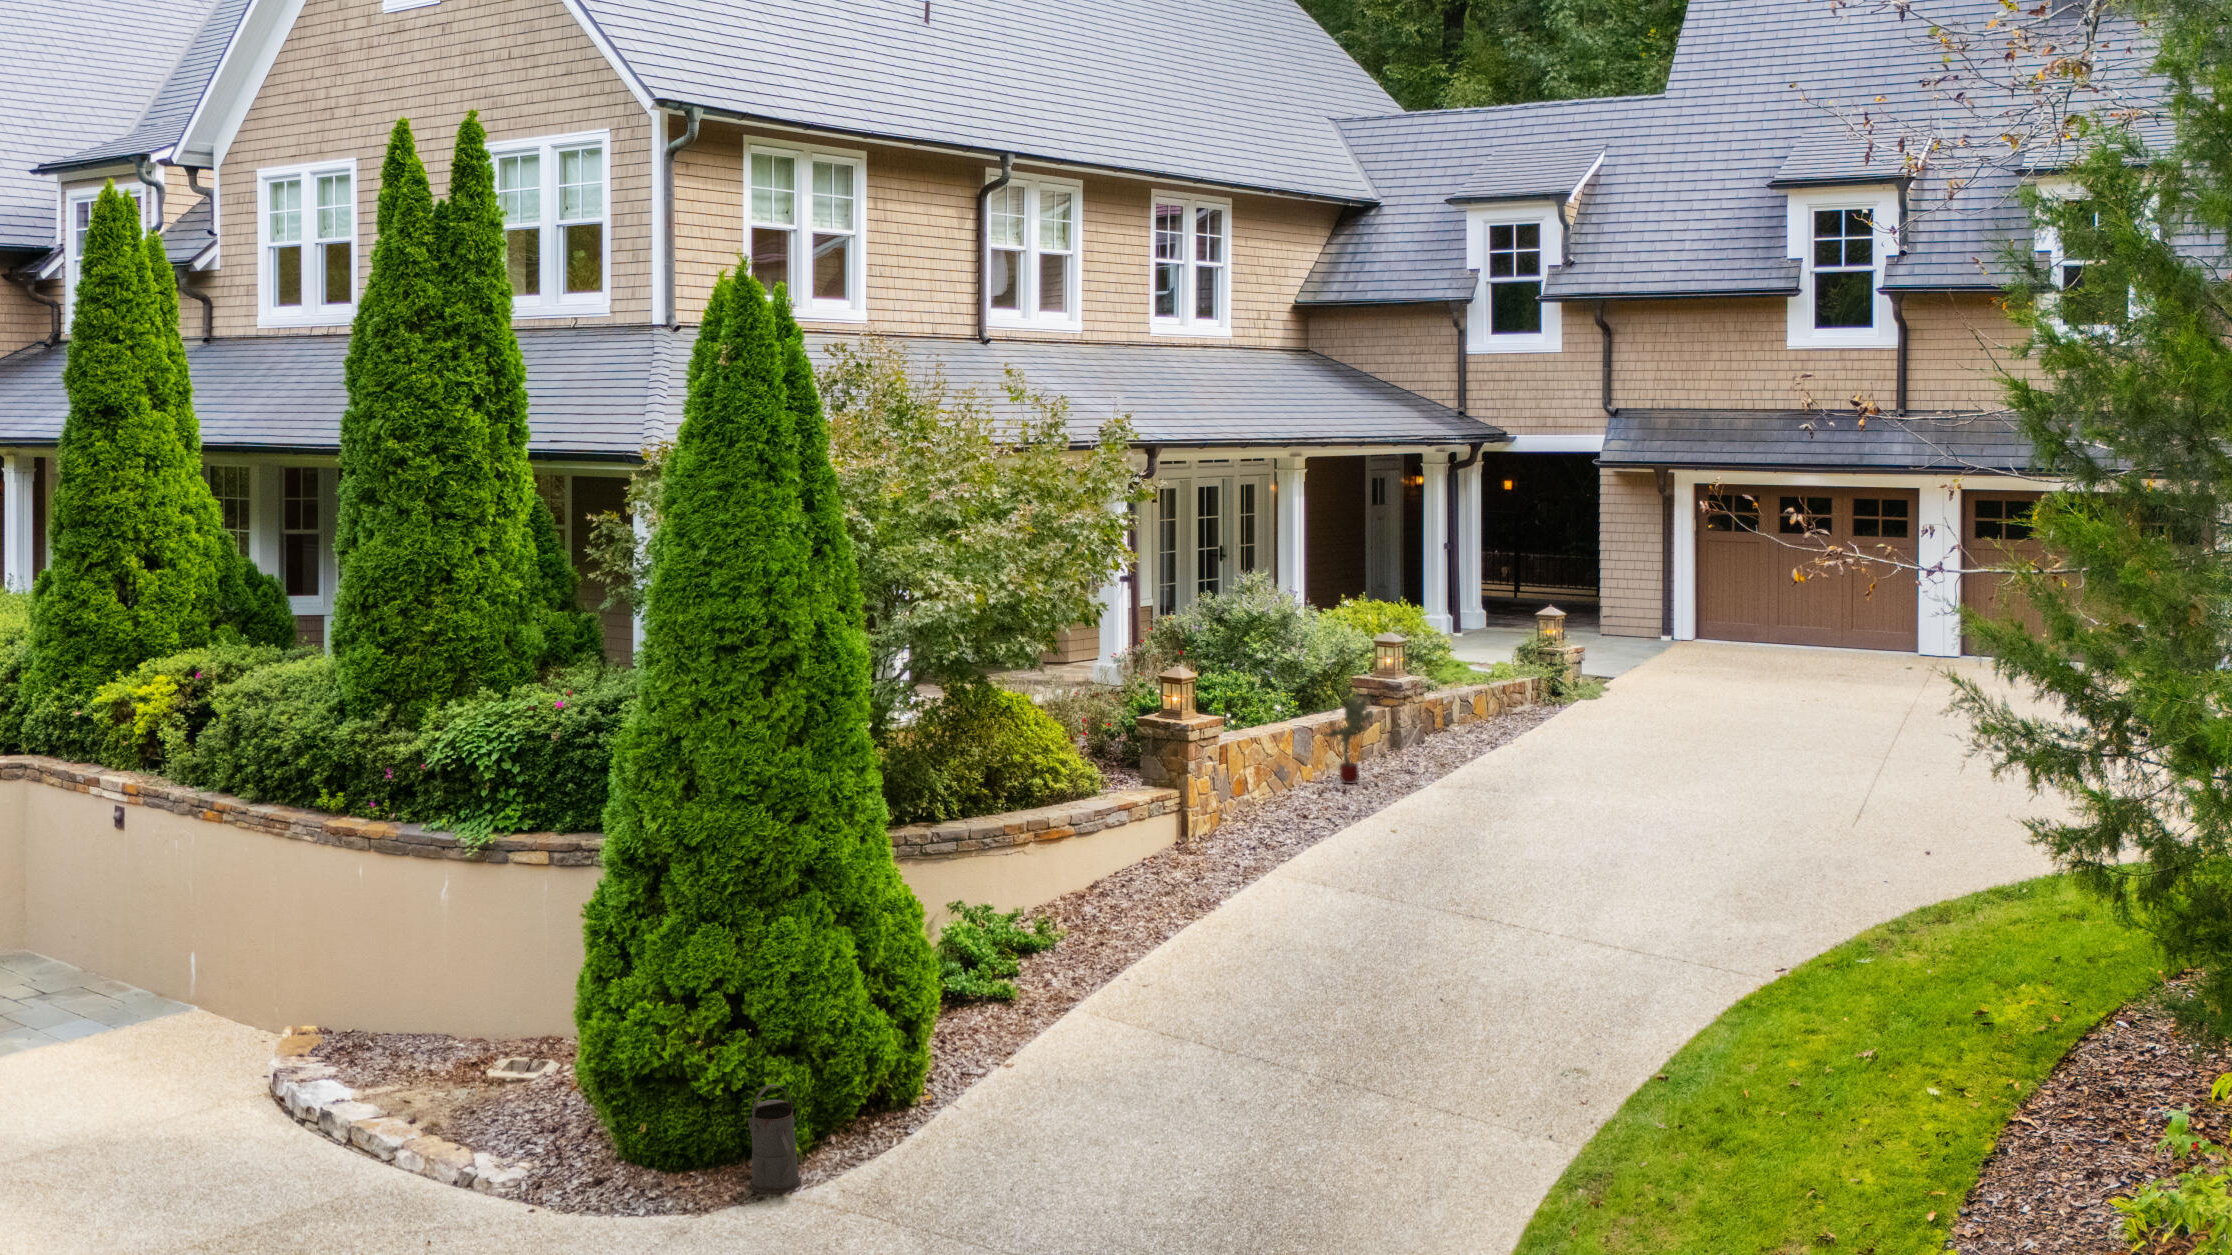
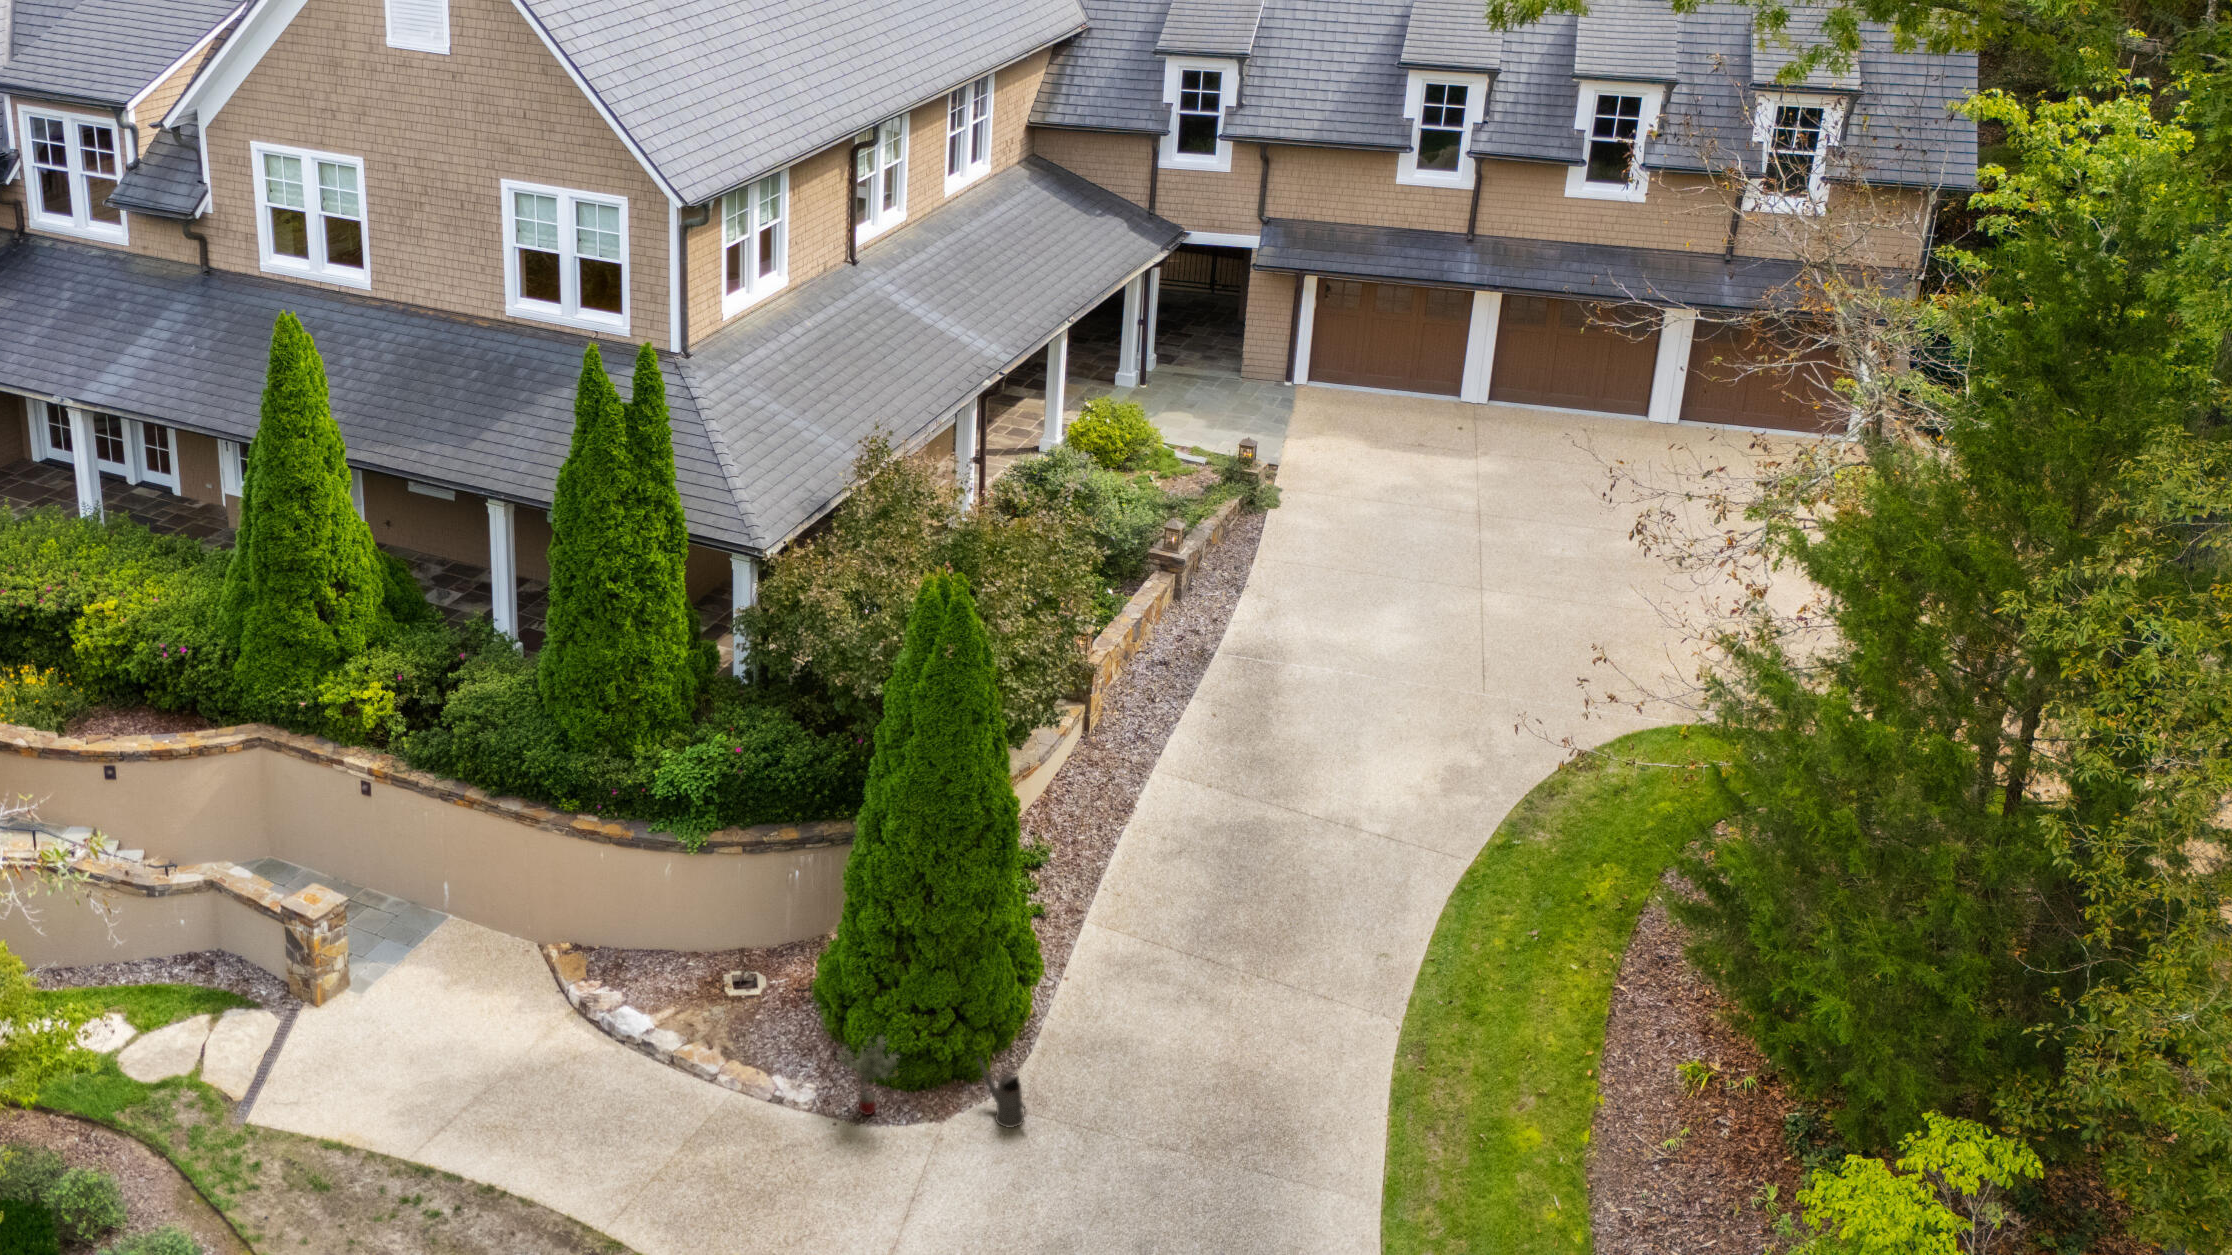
potted tree: present [1321,686,1373,784] -> present [838,1034,898,1115]

